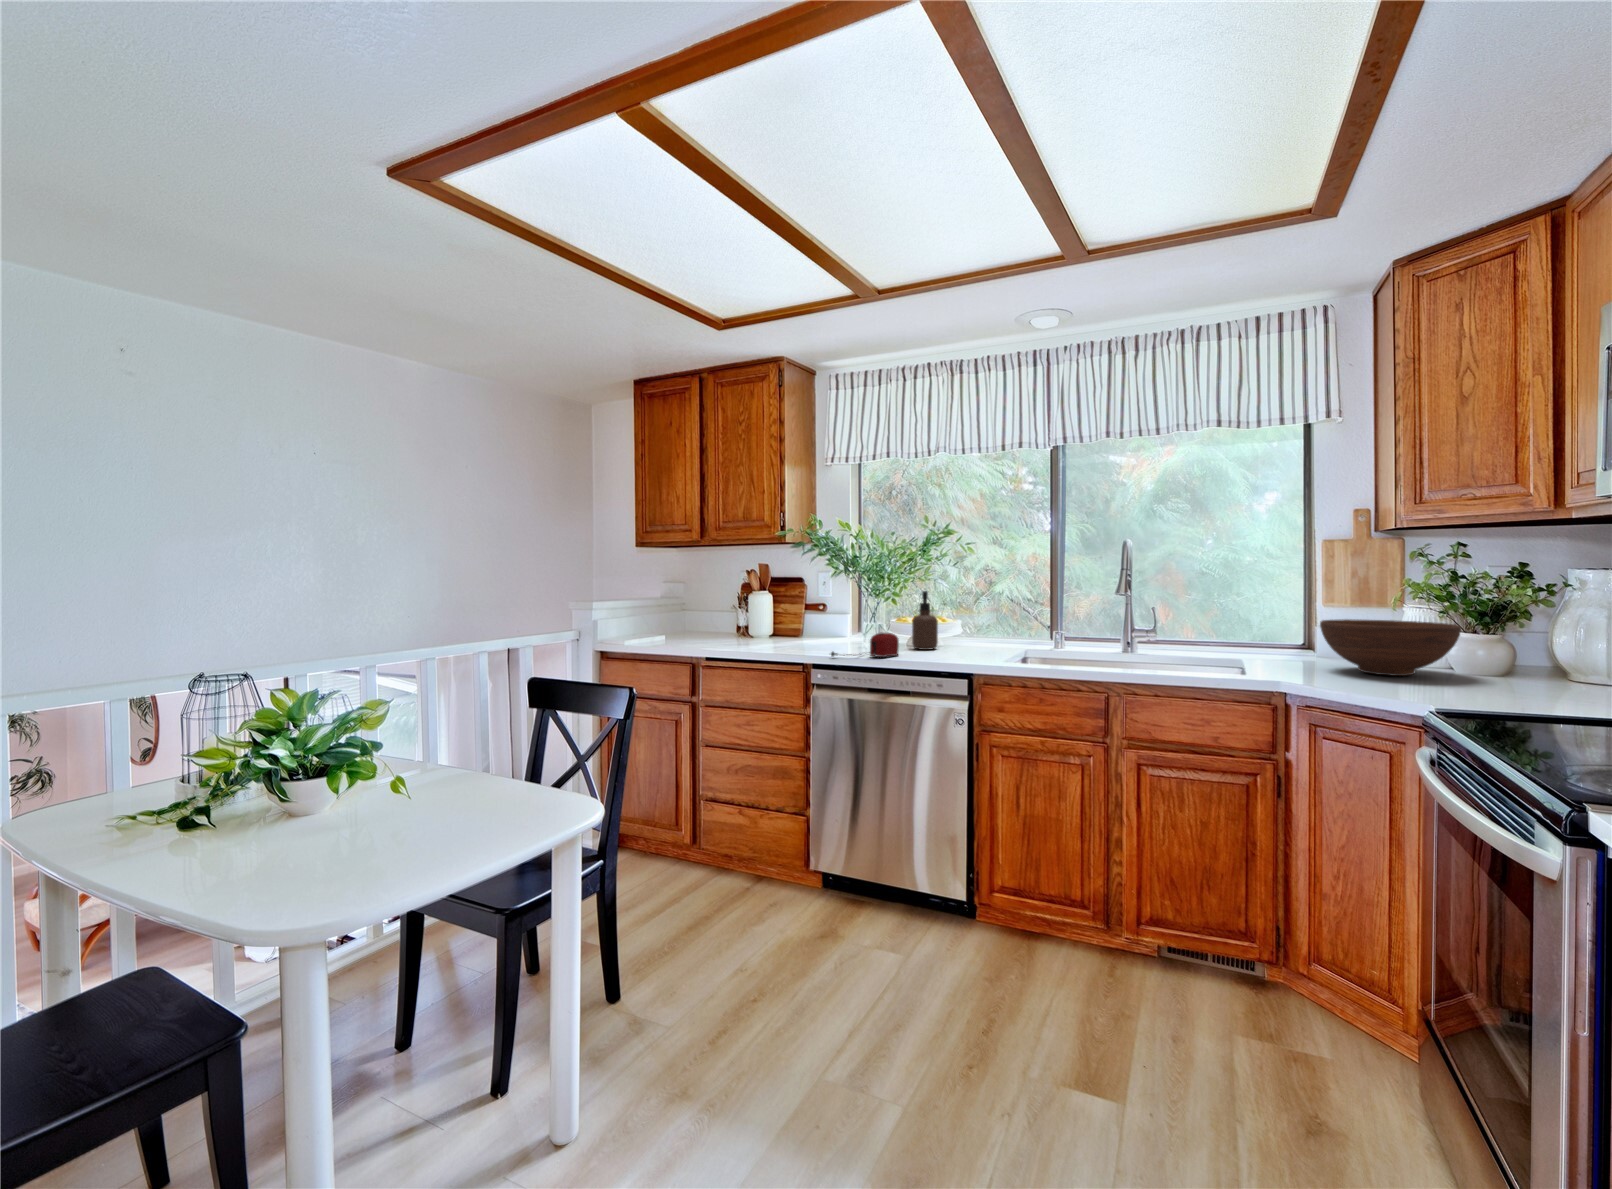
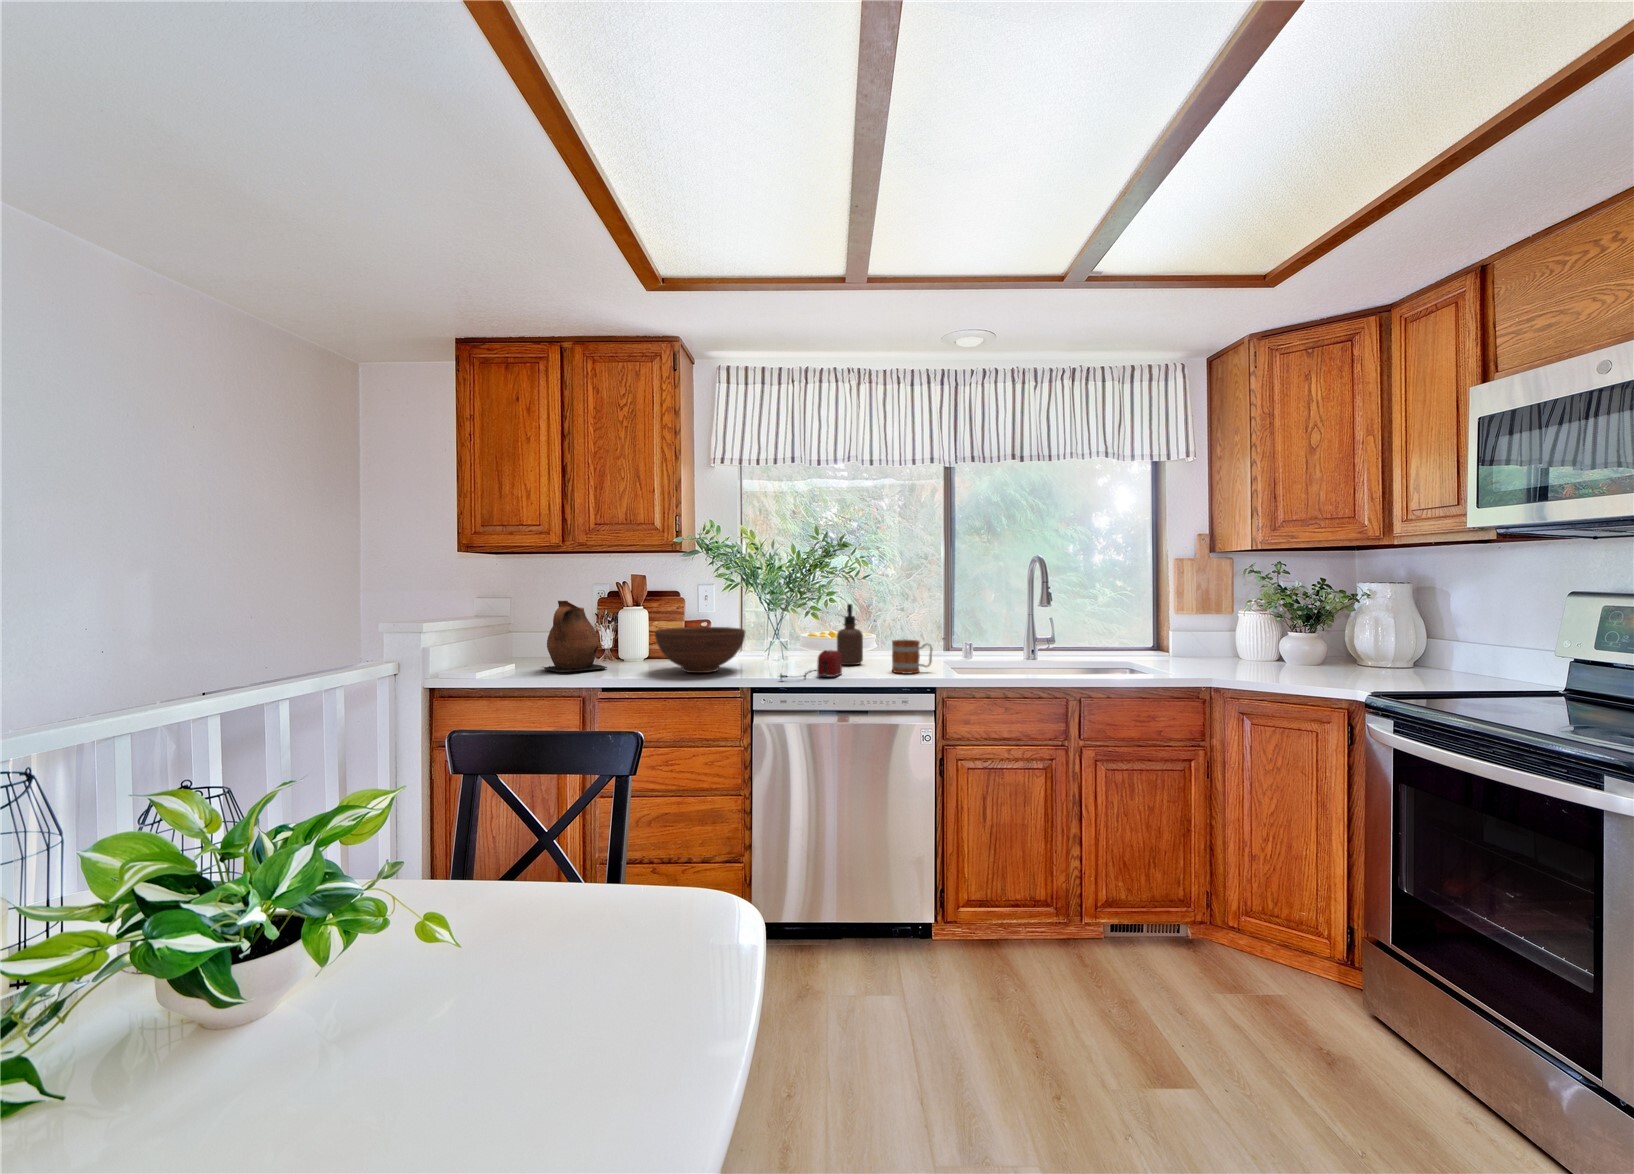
ceramic pitcher: none [671,585,721,644] -> present [544,601,607,672]
fruit bowl: present [1320,619,1461,676] -> present [655,627,745,673]
mug: none [948,626,987,658] -> present [892,640,932,674]

